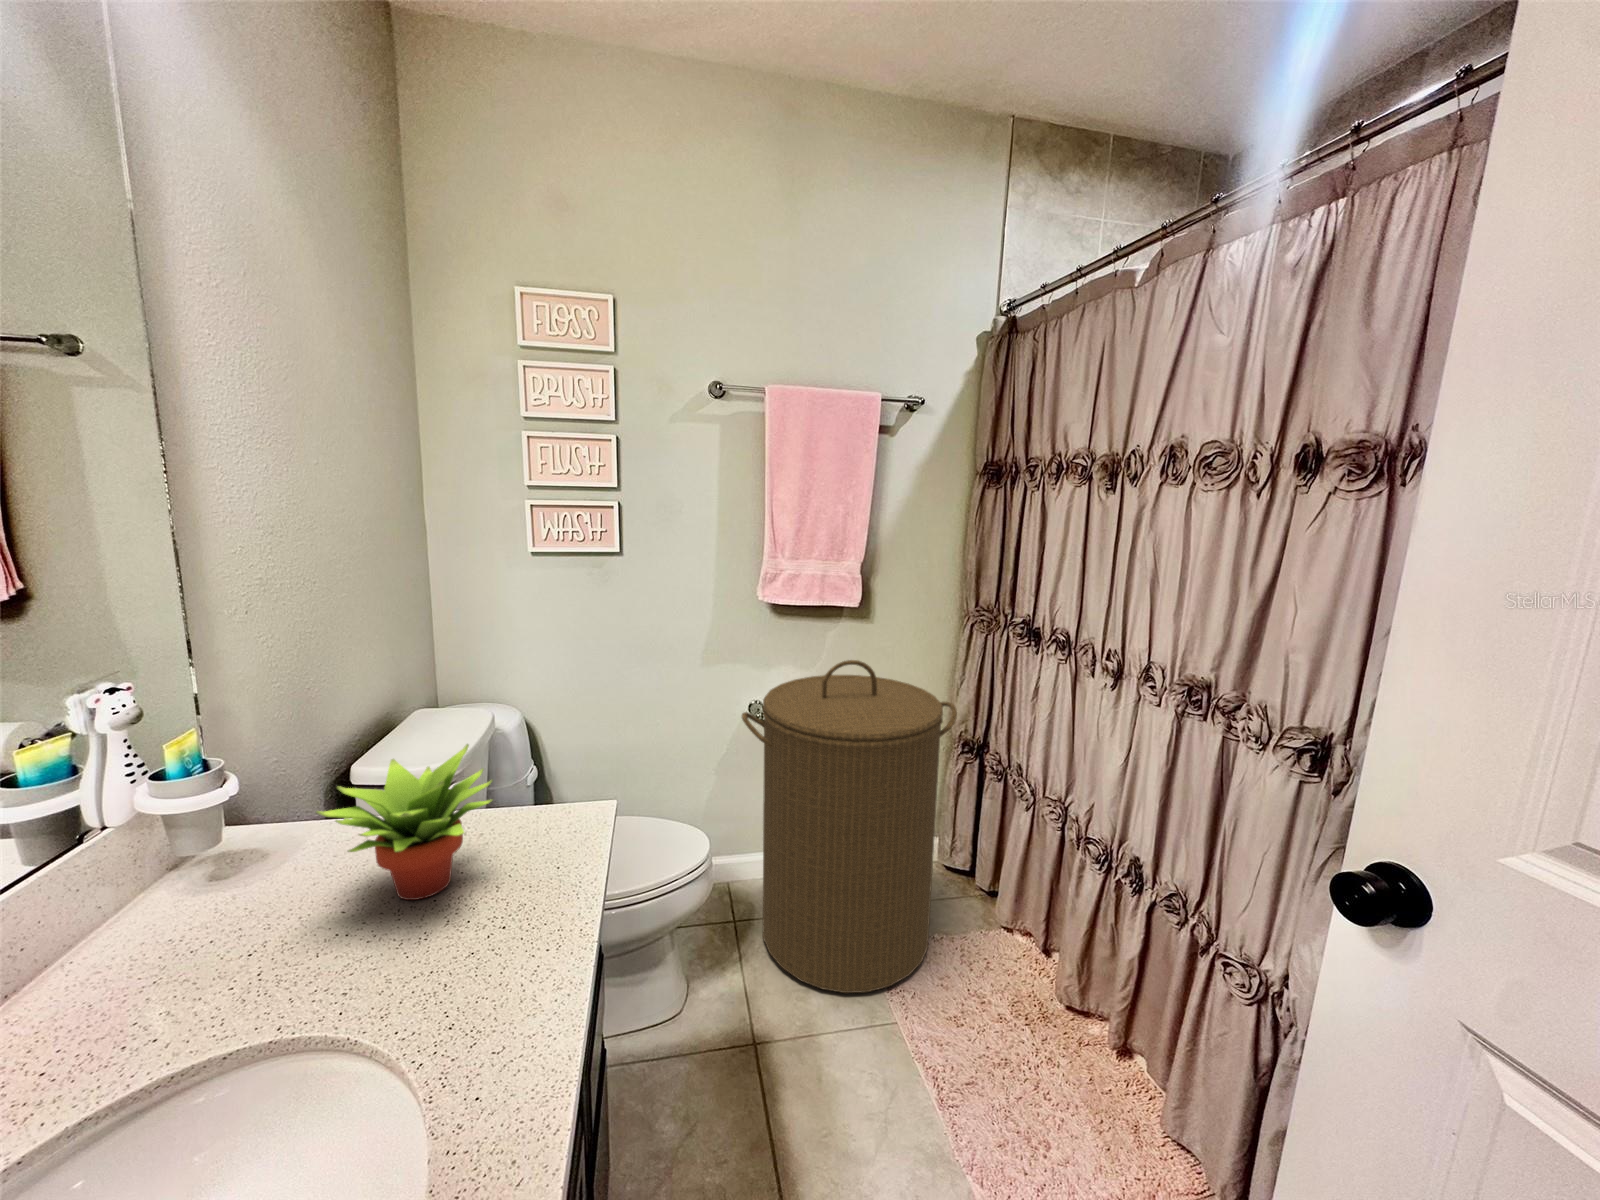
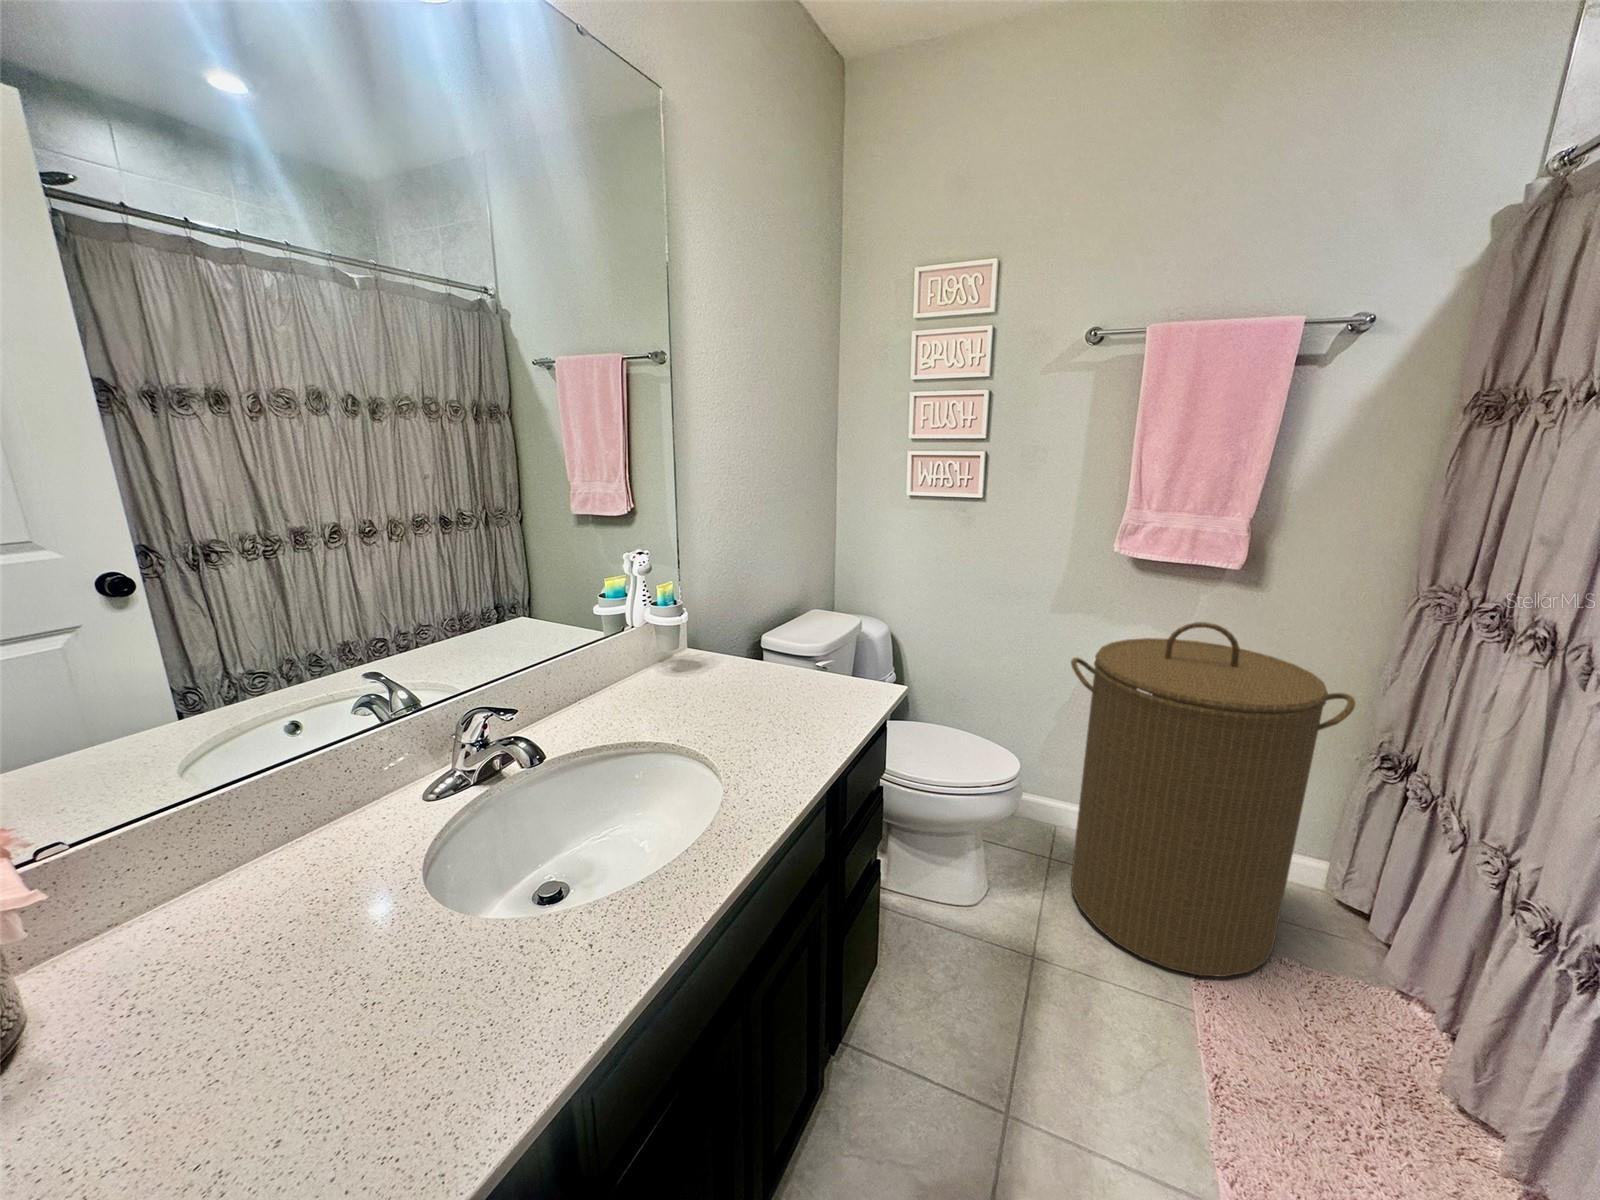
succulent plant: present [316,744,492,900] -> none [718,613,817,706]

